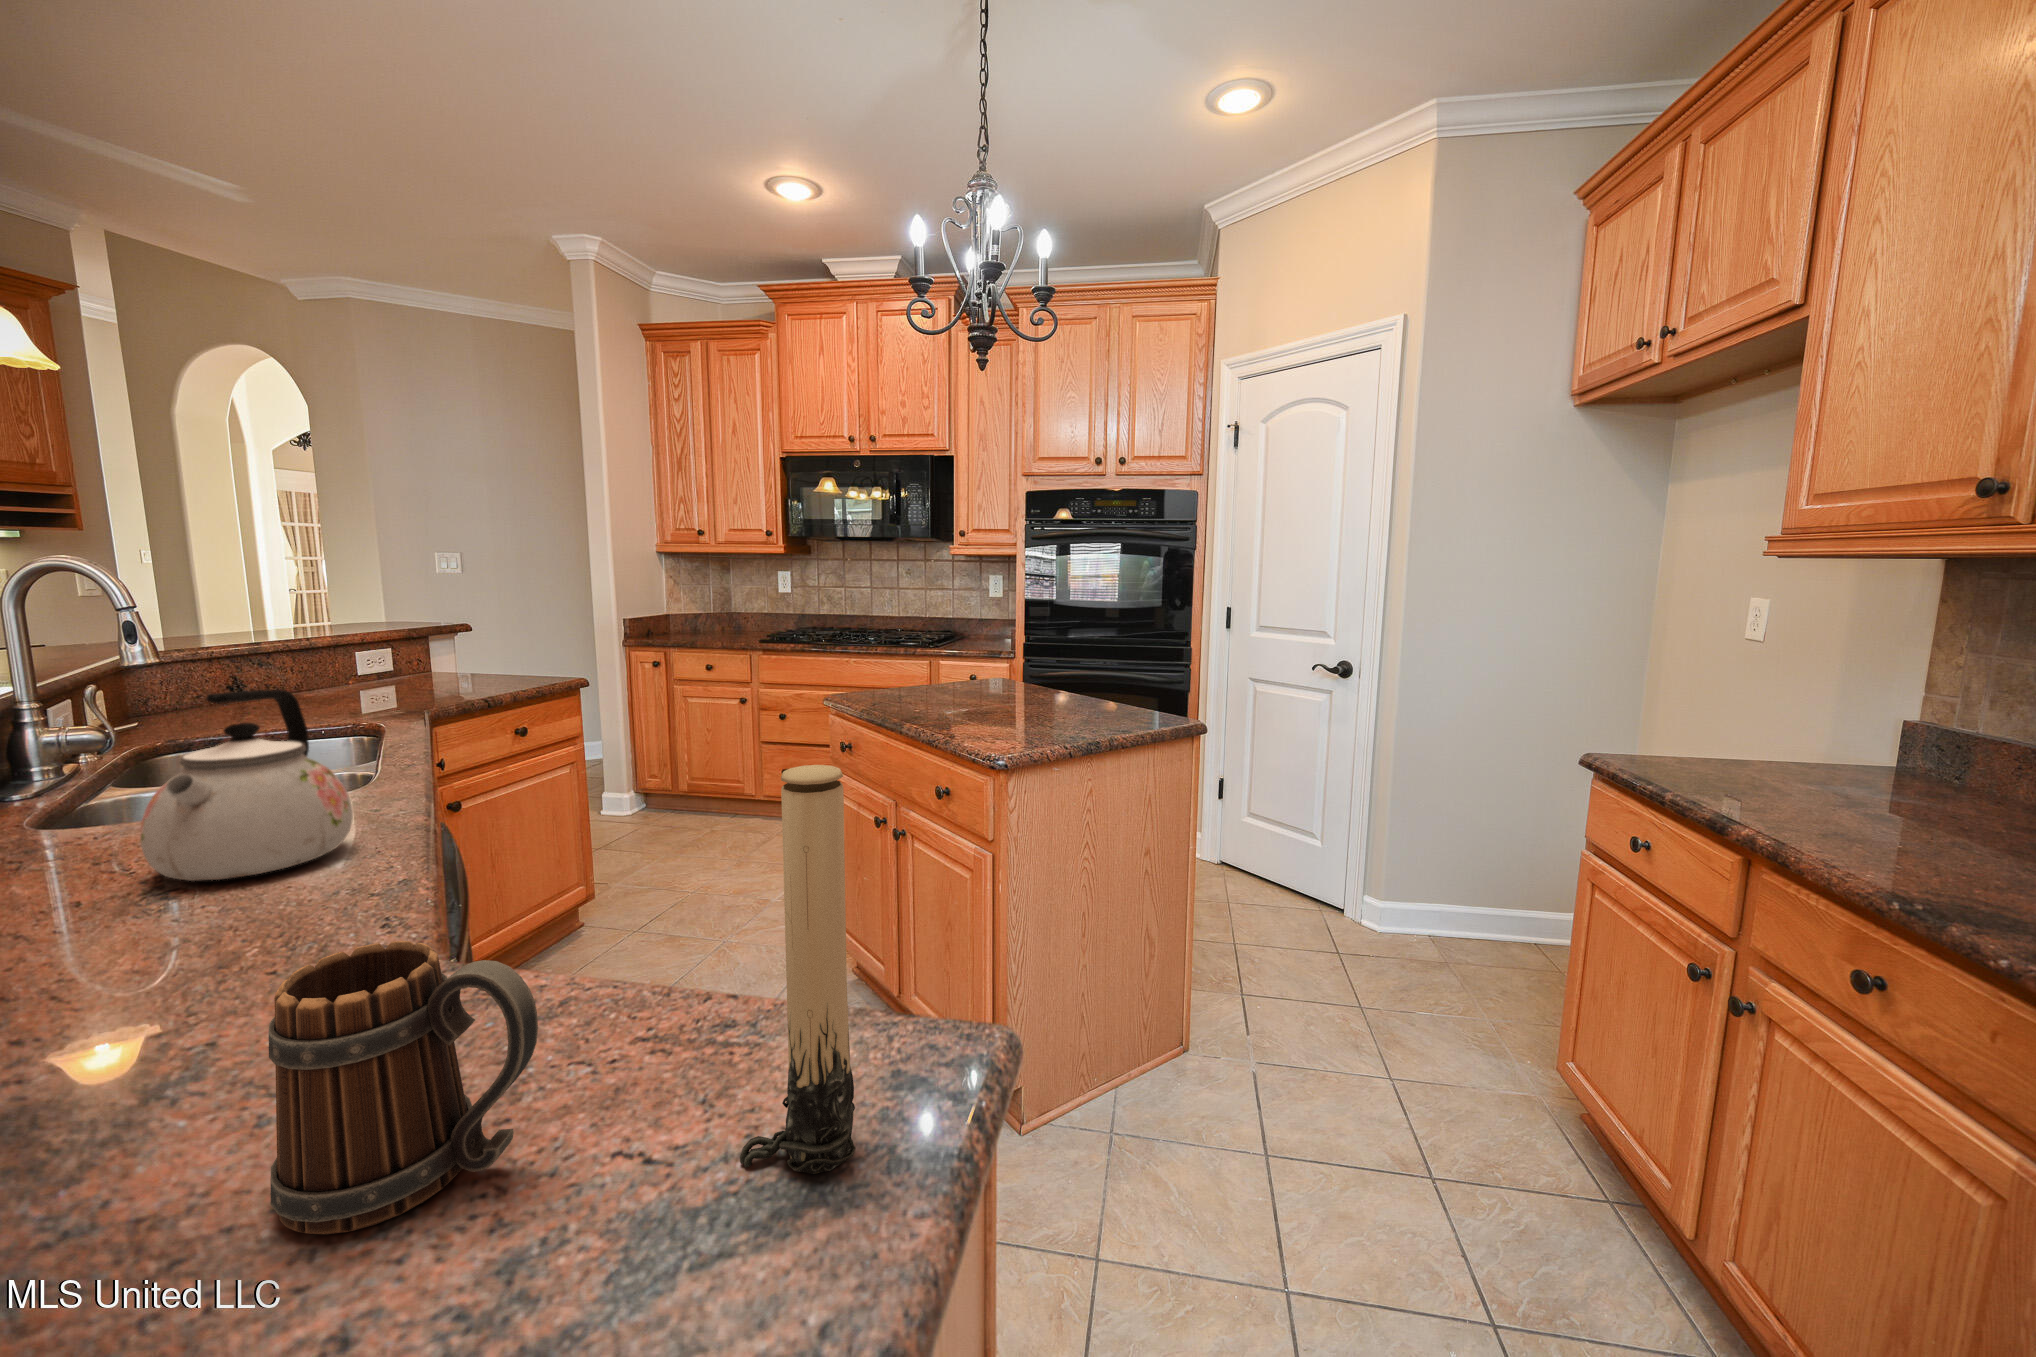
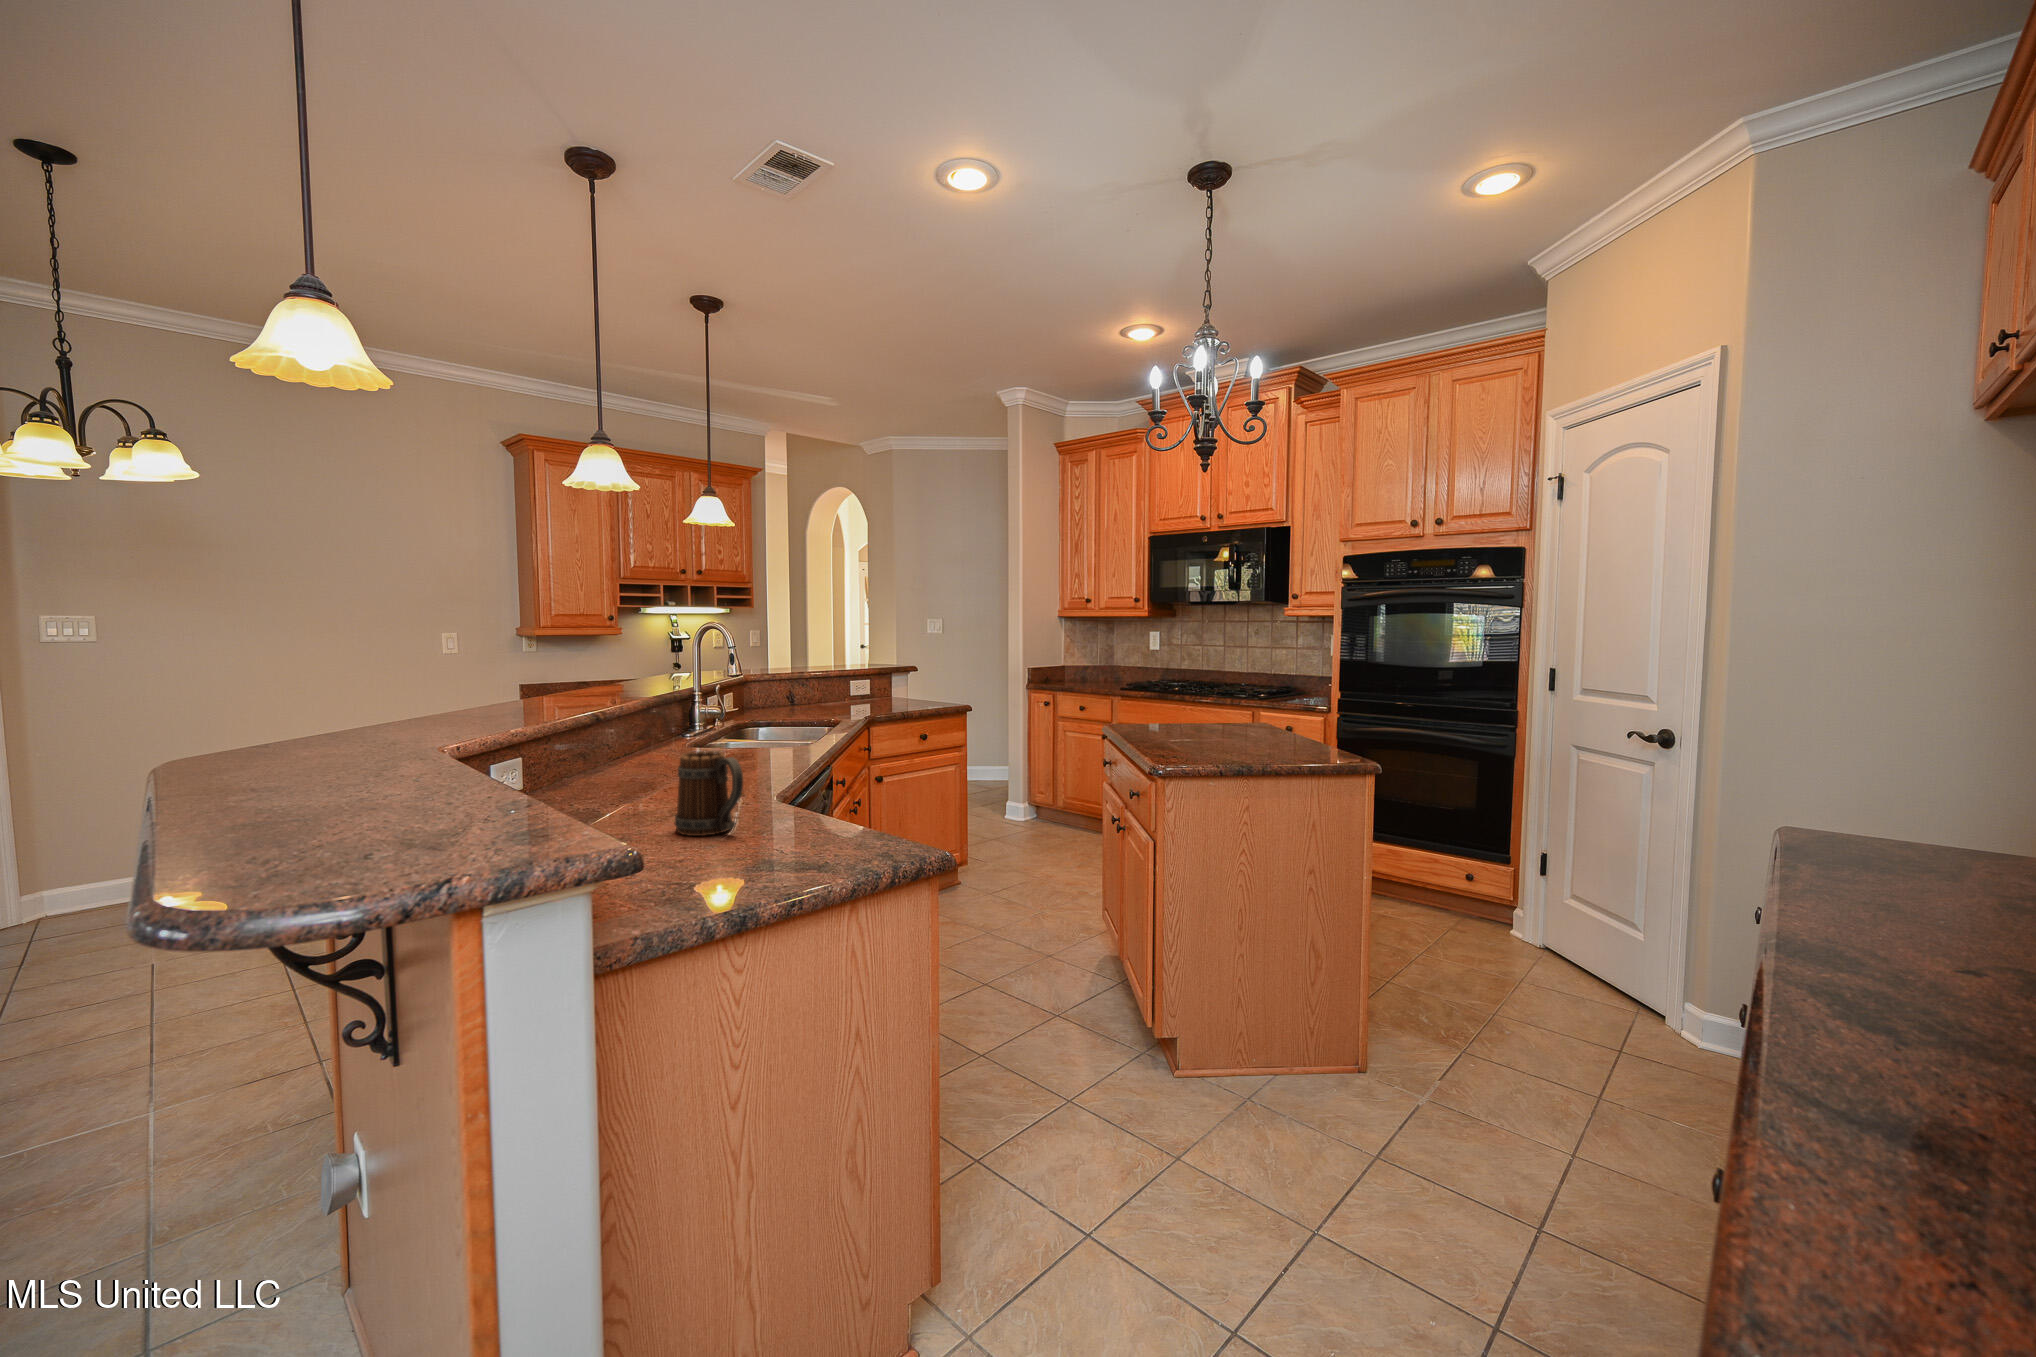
kettle: present [140,689,353,881] -> none [709,682,782,765]
candle: present [740,765,855,1174] -> none [790,695,829,854]

